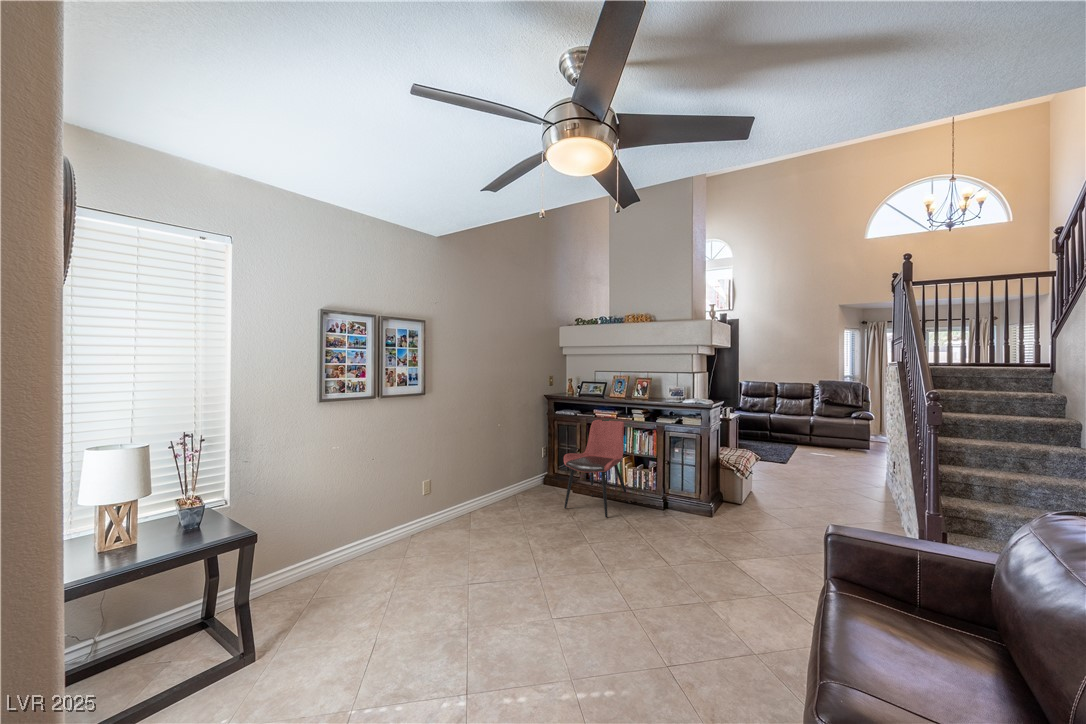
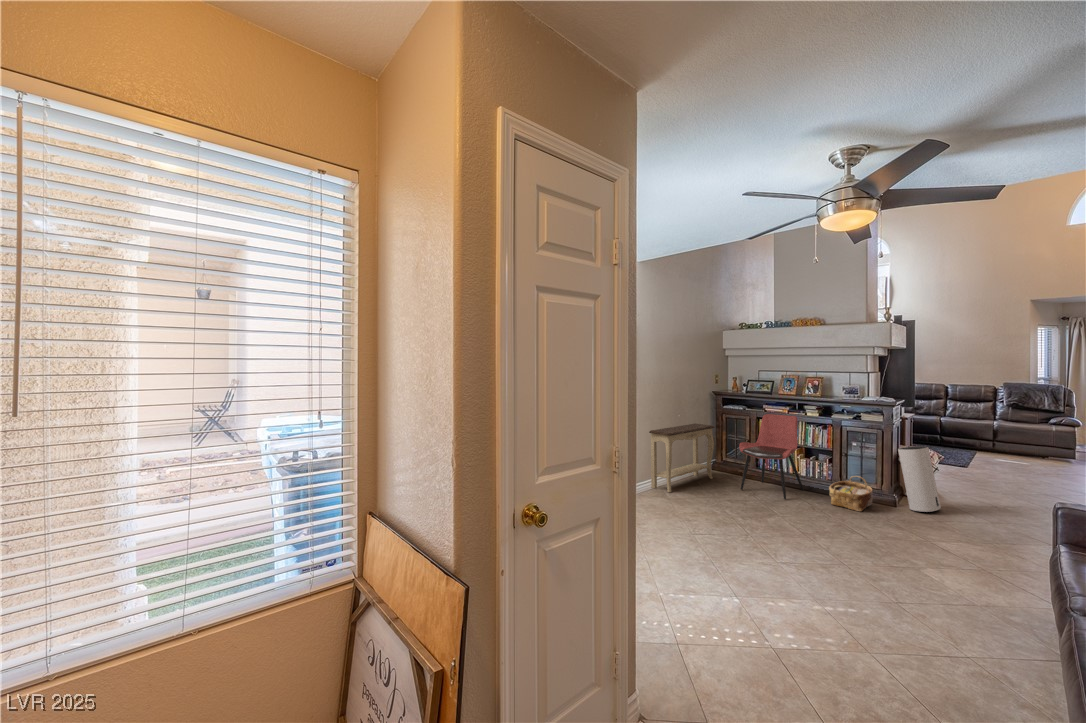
console table: none [460,433,543,520] -> present [649,424,714,492]
air purifier: none [715,450,753,521] -> present [898,447,941,512]
woven basket: none [649,486,691,526] -> present [829,476,873,511]

